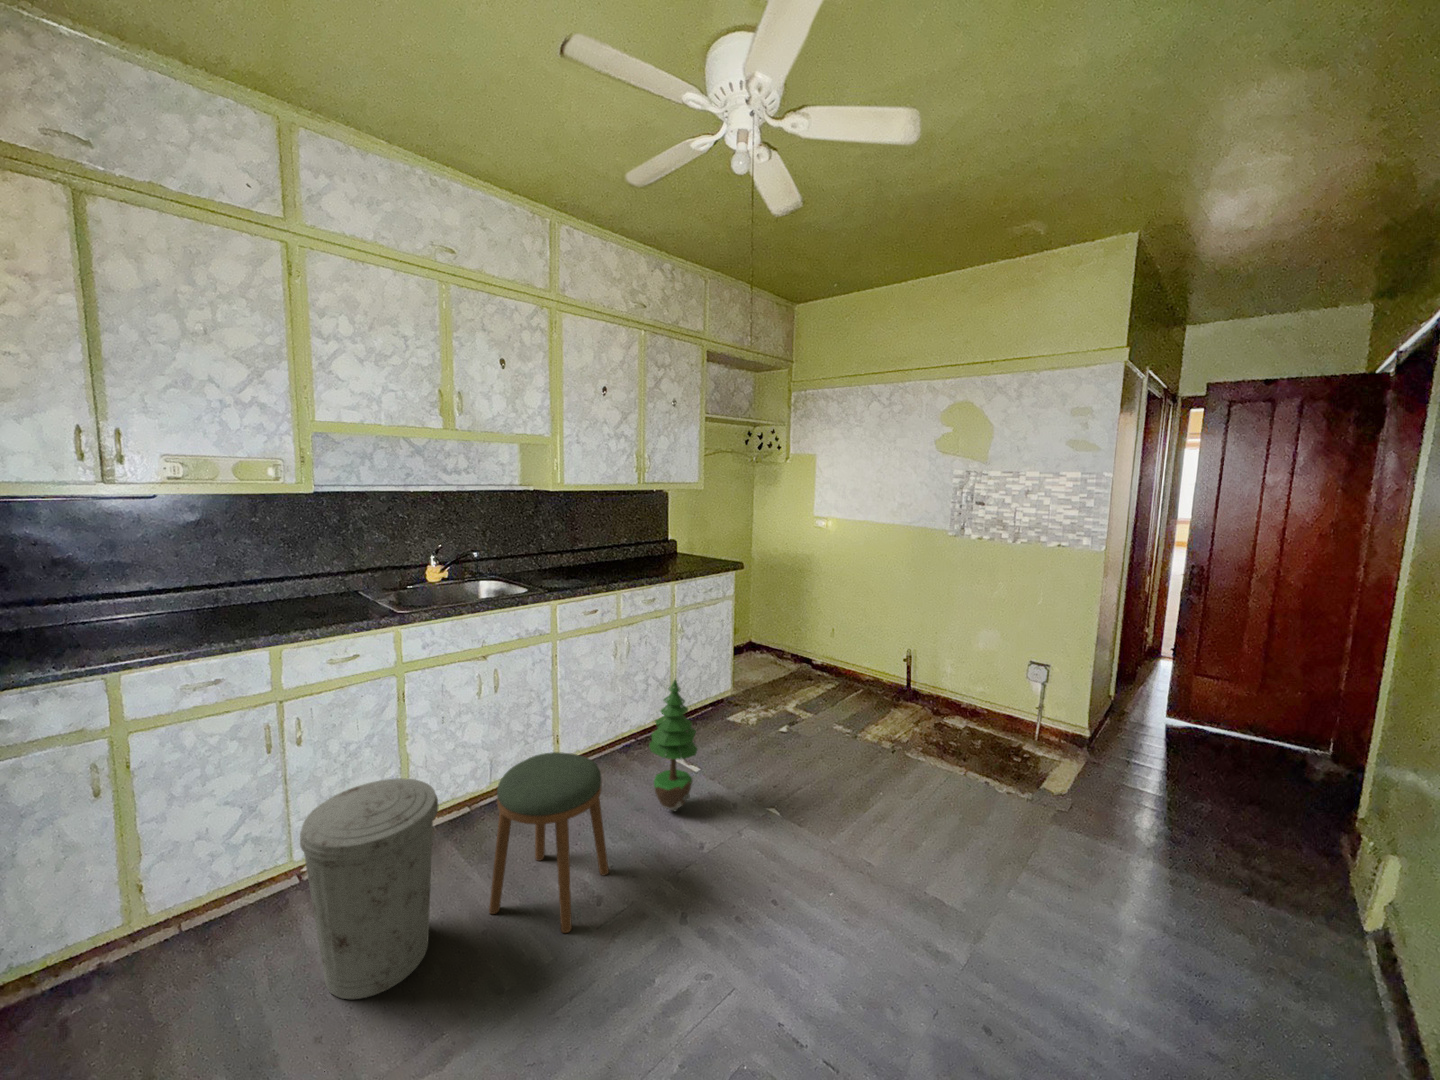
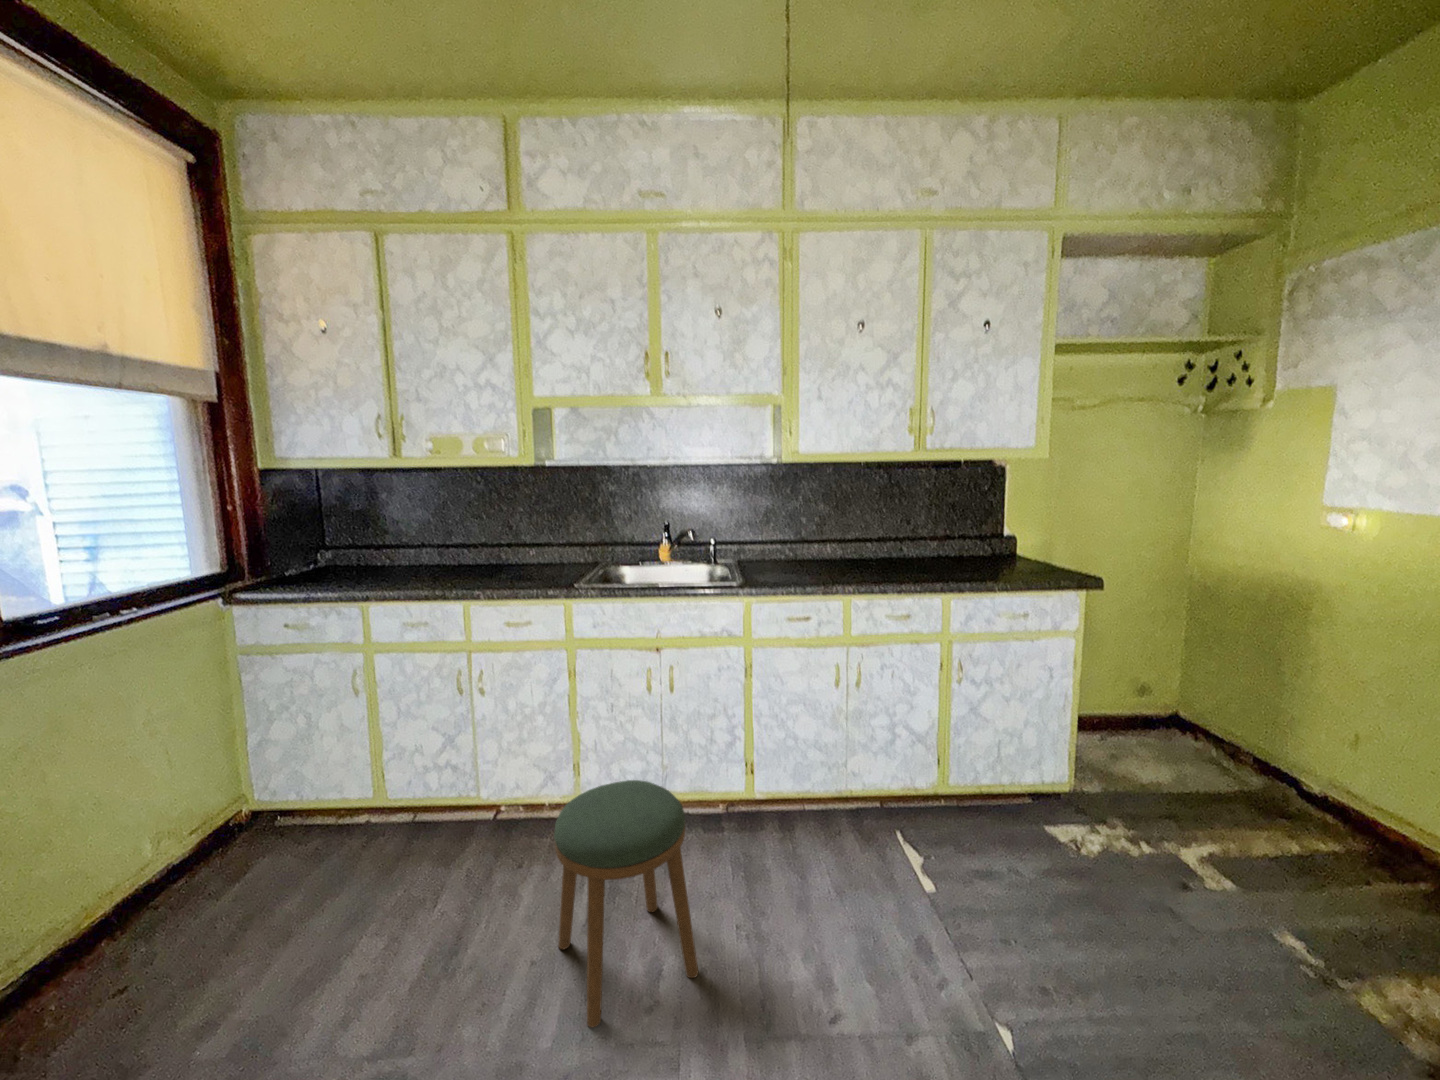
potted tree: present [649,680,698,811] -> none [806,735,884,939]
trash can: present [300,778,439,999] -> none [379,750,512,969]

